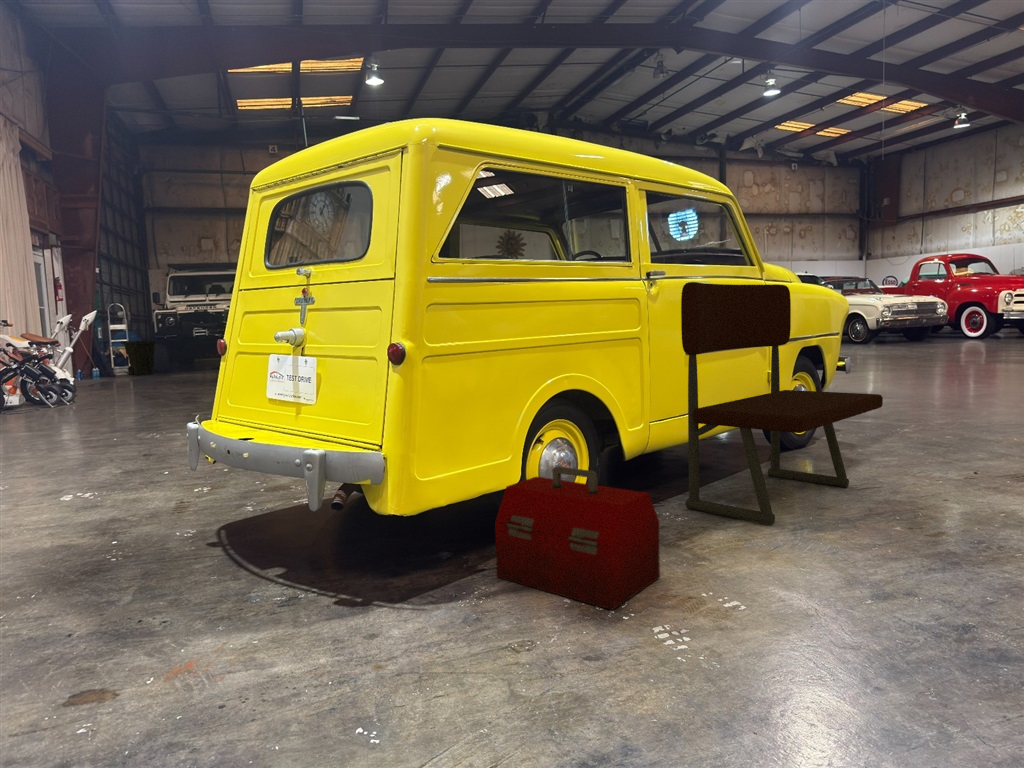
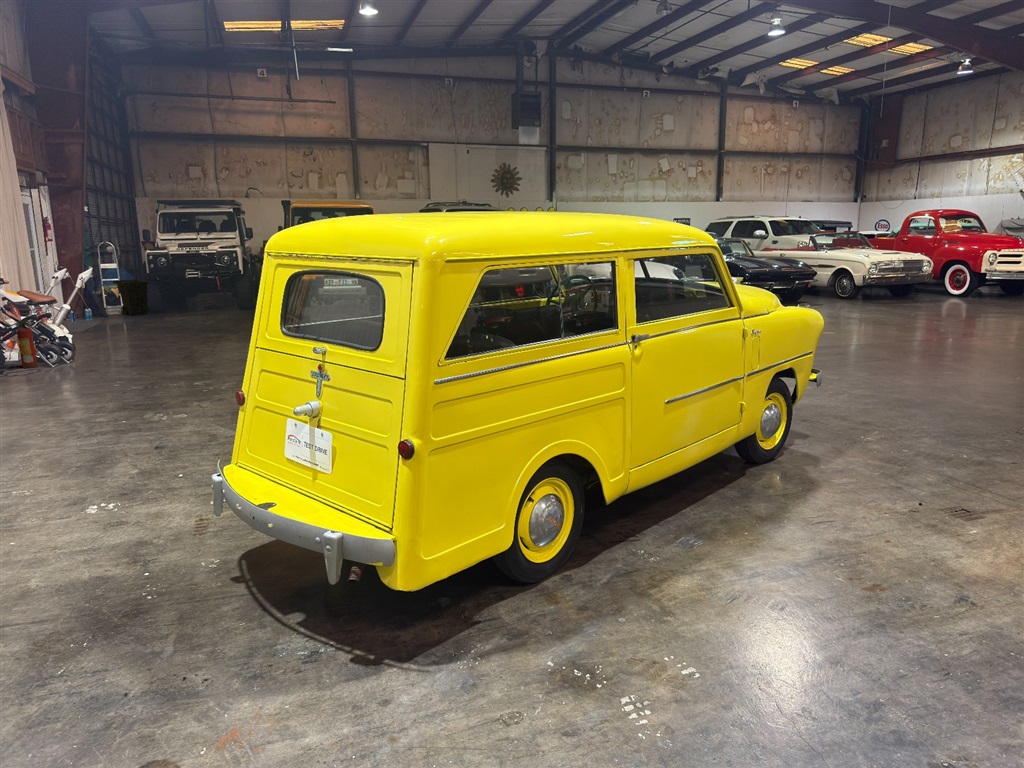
bench: present [681,282,883,525] -> none [658,330,841,570]
fire extinguisher: none [15,361,35,410] -> present [17,320,38,368]
toolbox: present [495,466,660,610] -> none [489,538,632,676]

